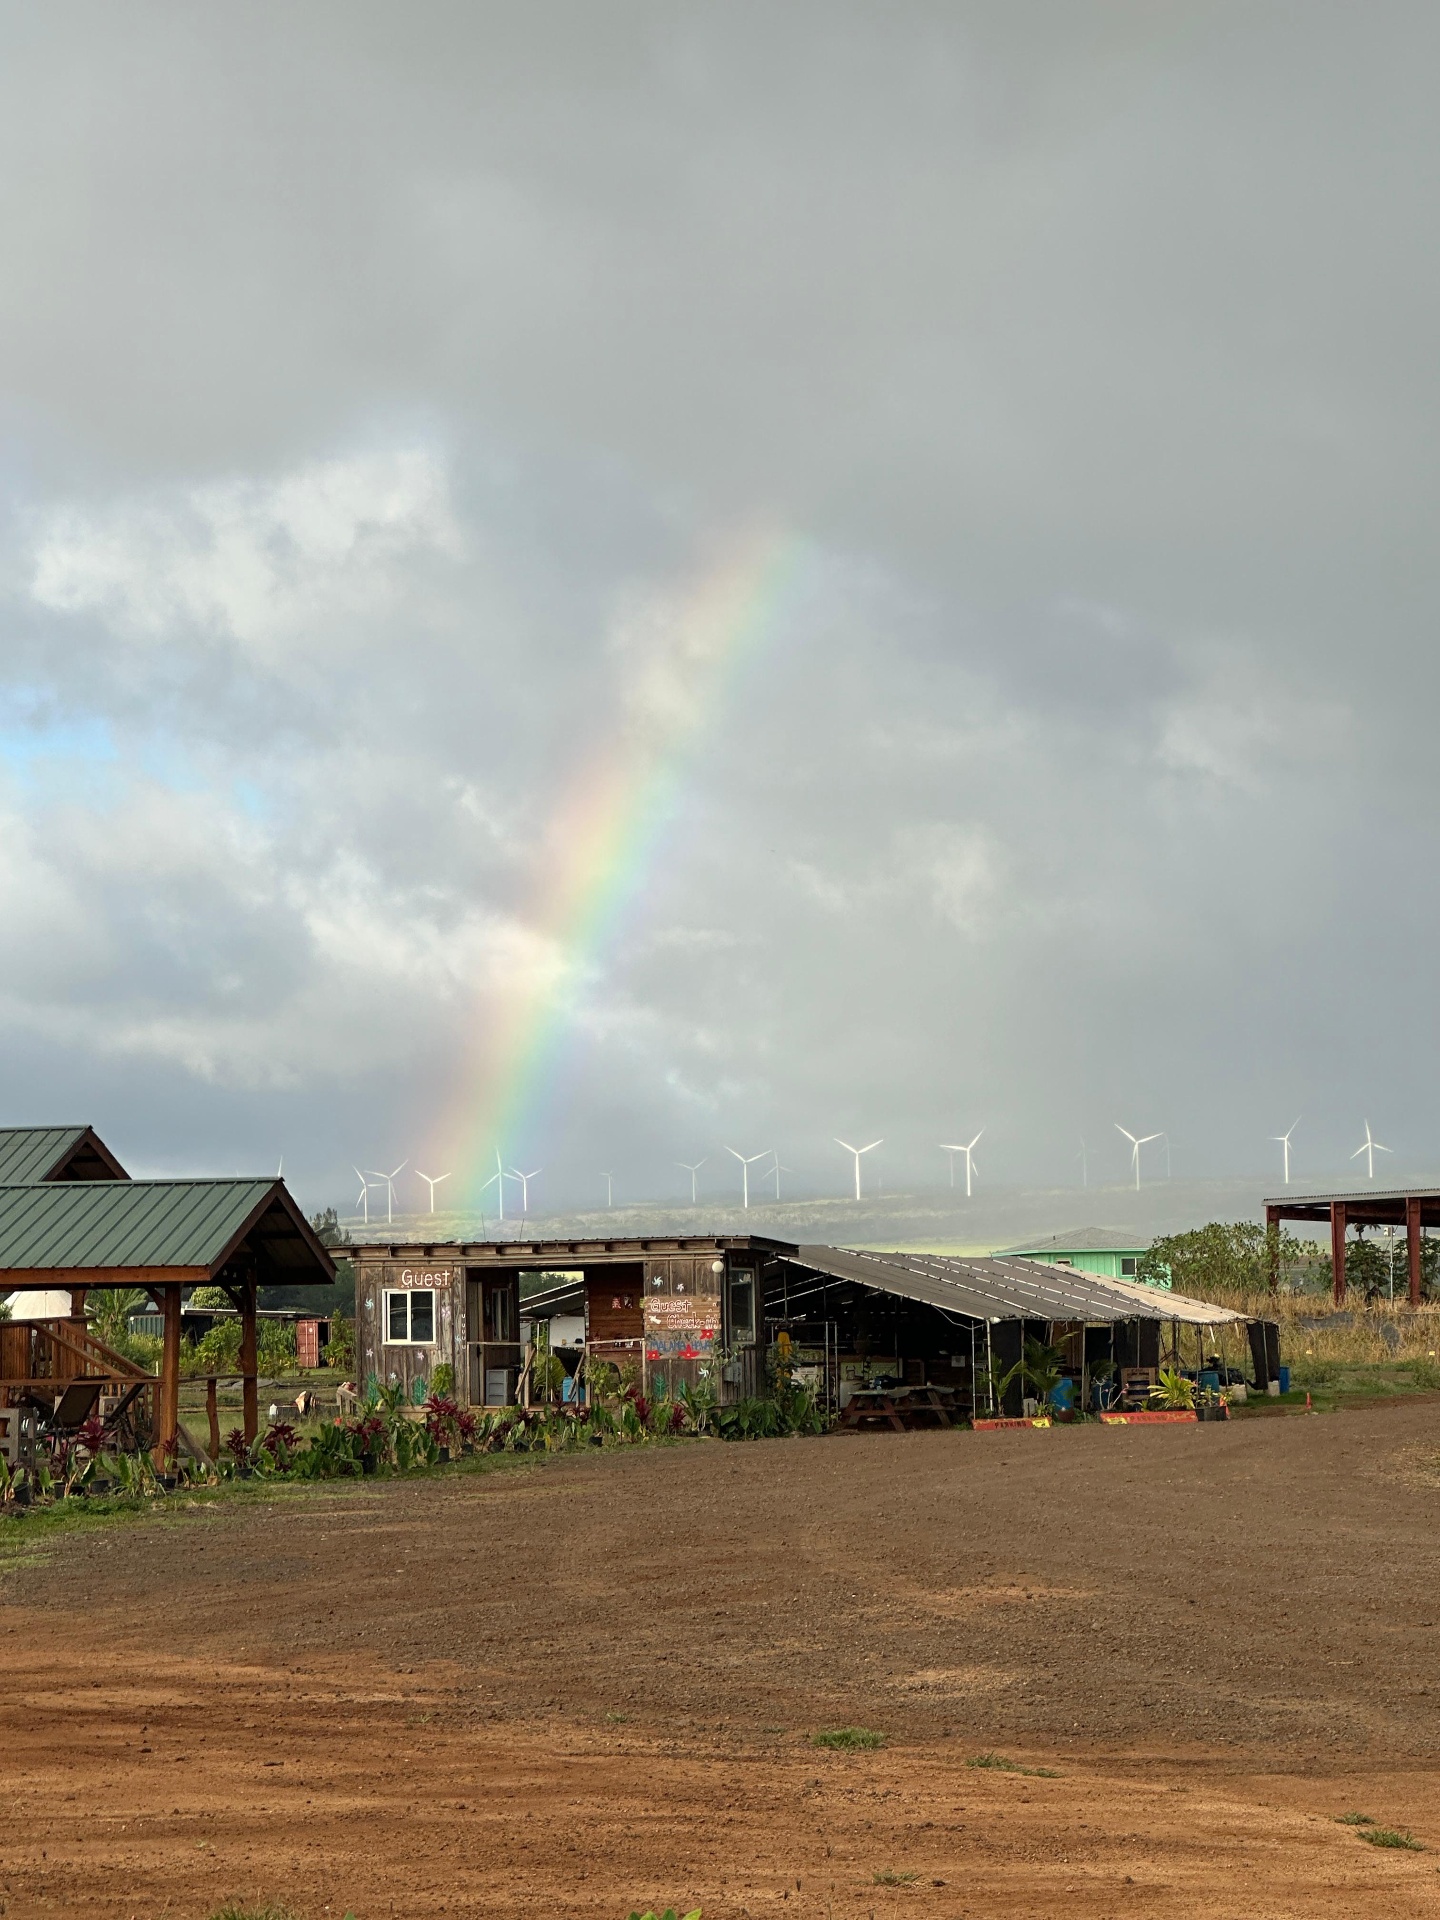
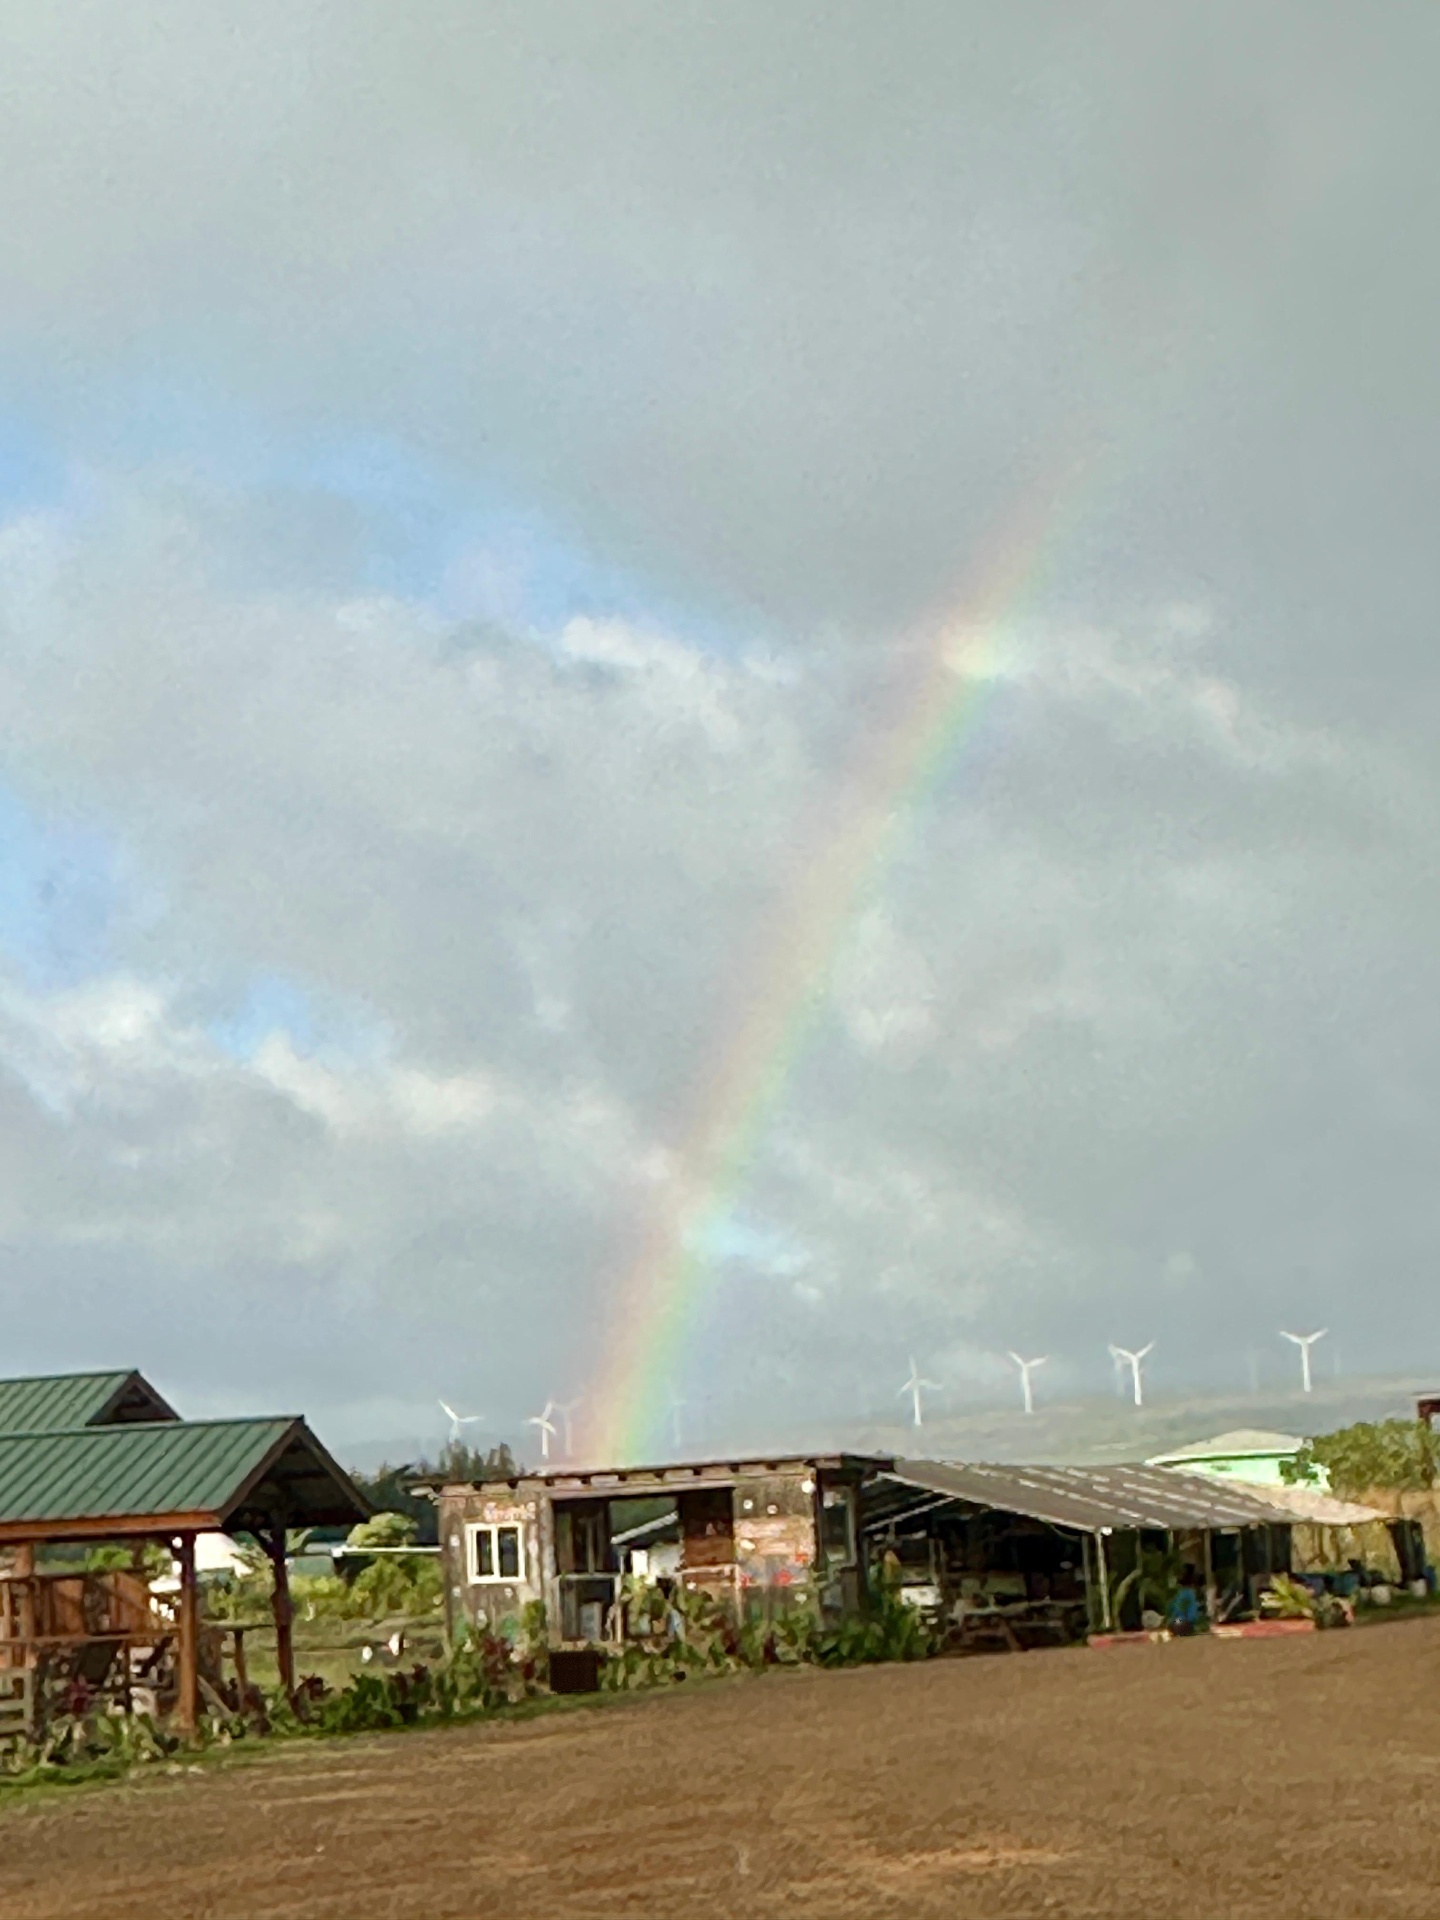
wooden crate: none [440,1421,494,1465] -> present [549,1650,599,1692]

